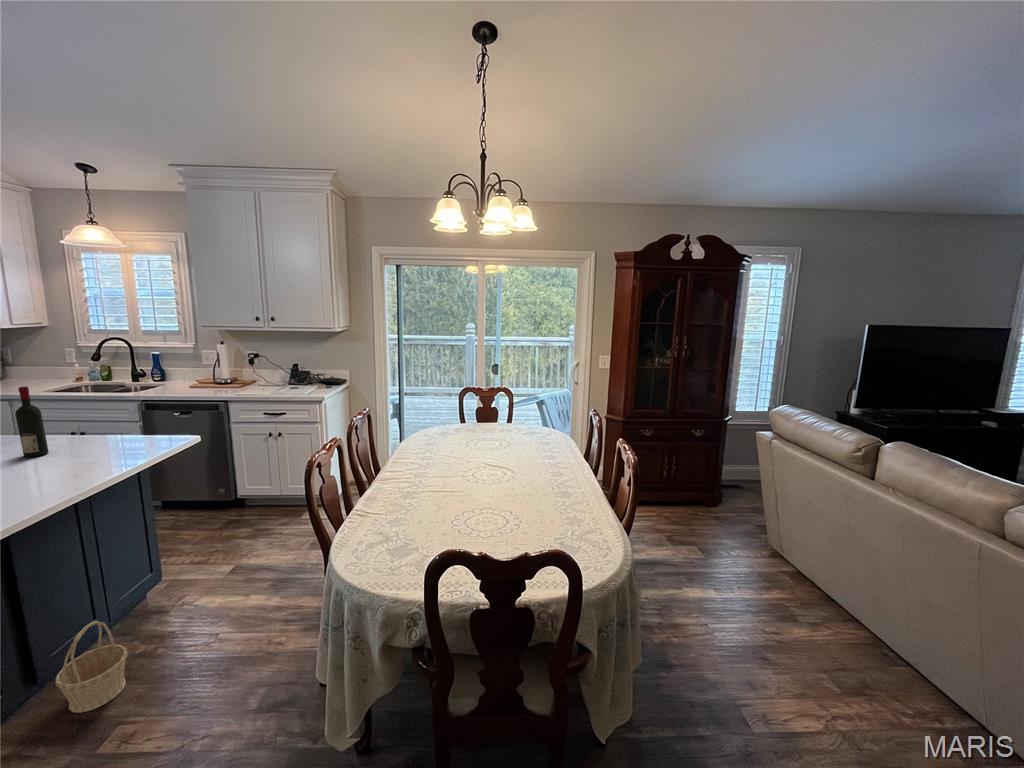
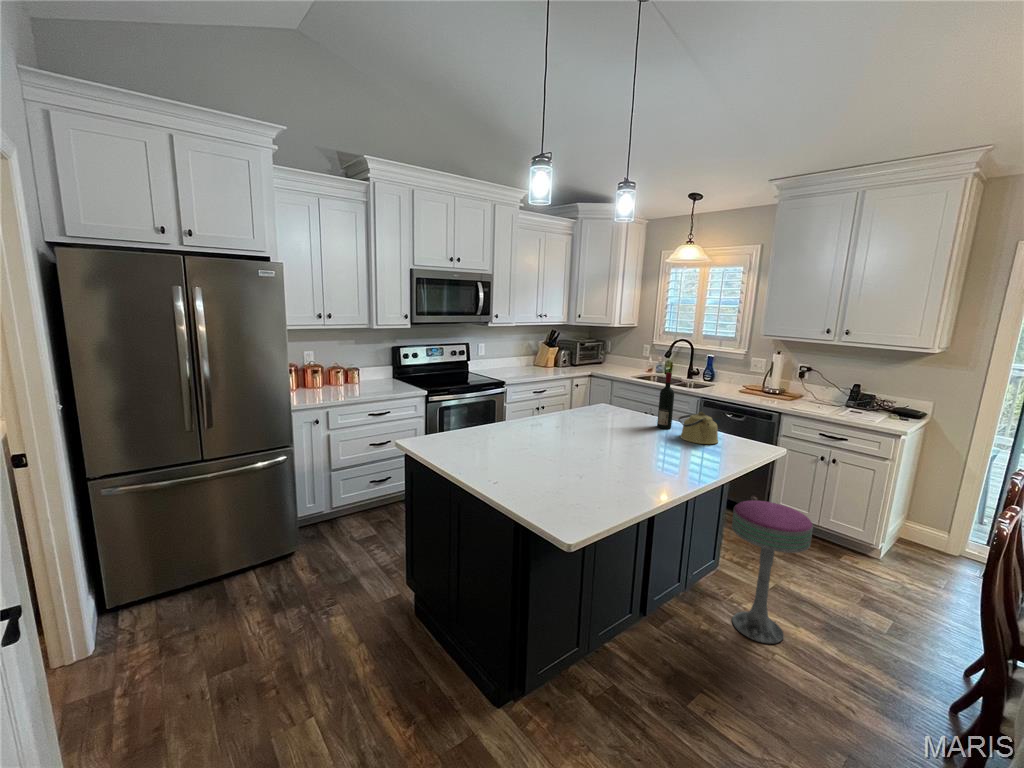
kettle: none [48,426,113,465] -> present [678,412,718,444]
bar stool: none [144,495,233,637] -> present [732,500,813,644]
basket: present [56,621,128,713] -> none [661,581,709,656]

